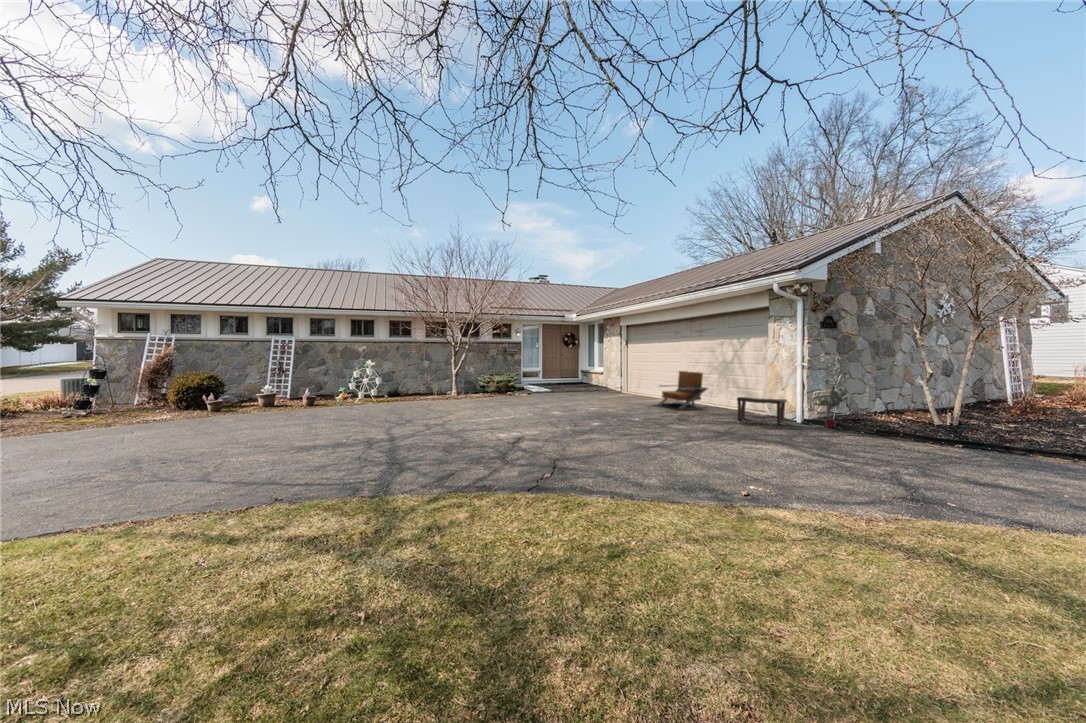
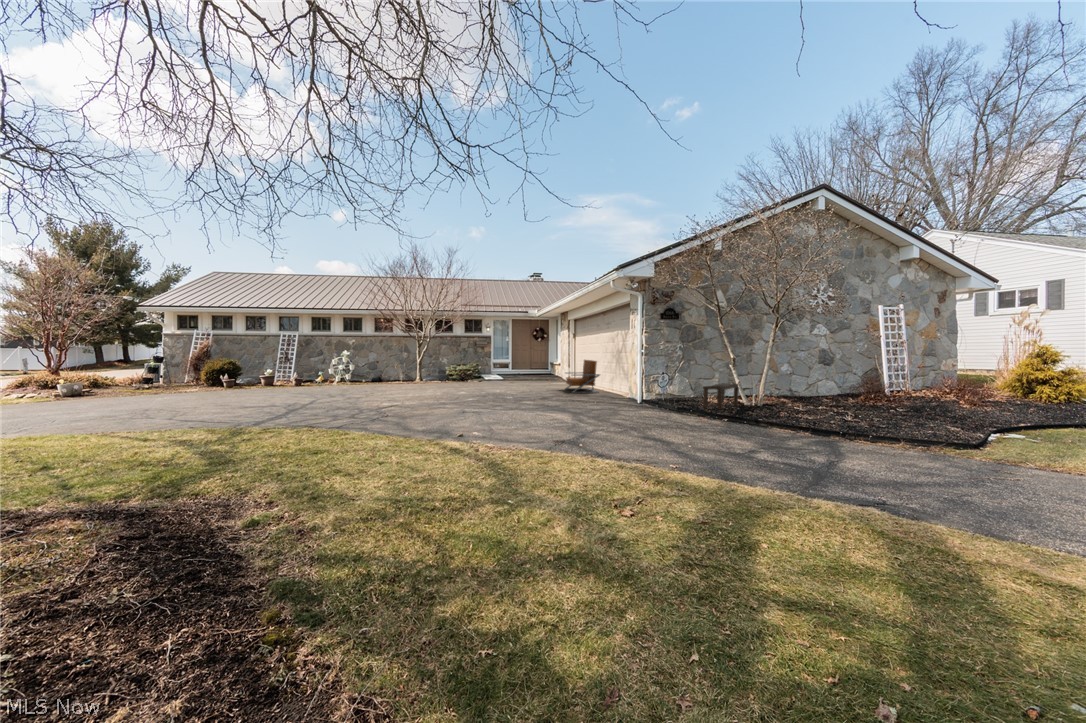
potted tree: present [814,384,848,428] -> none [641,369,674,408]
bench: present [737,397,786,424] -> present [703,383,739,410]

